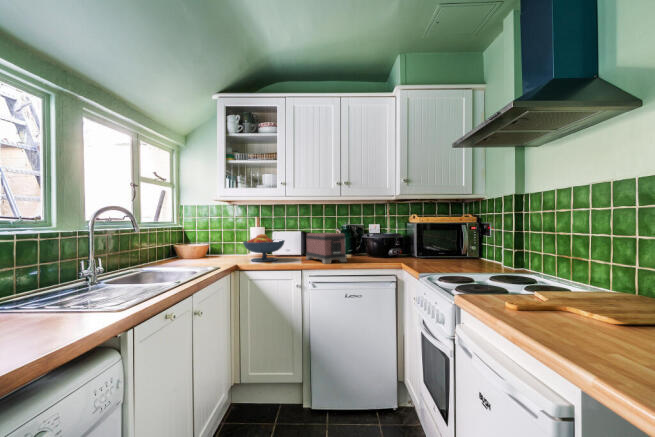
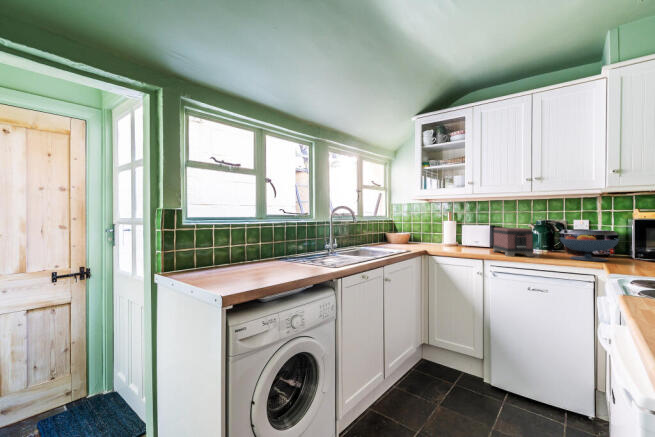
fruit bowl: present [243,234,285,262] -> present [560,235,619,261]

